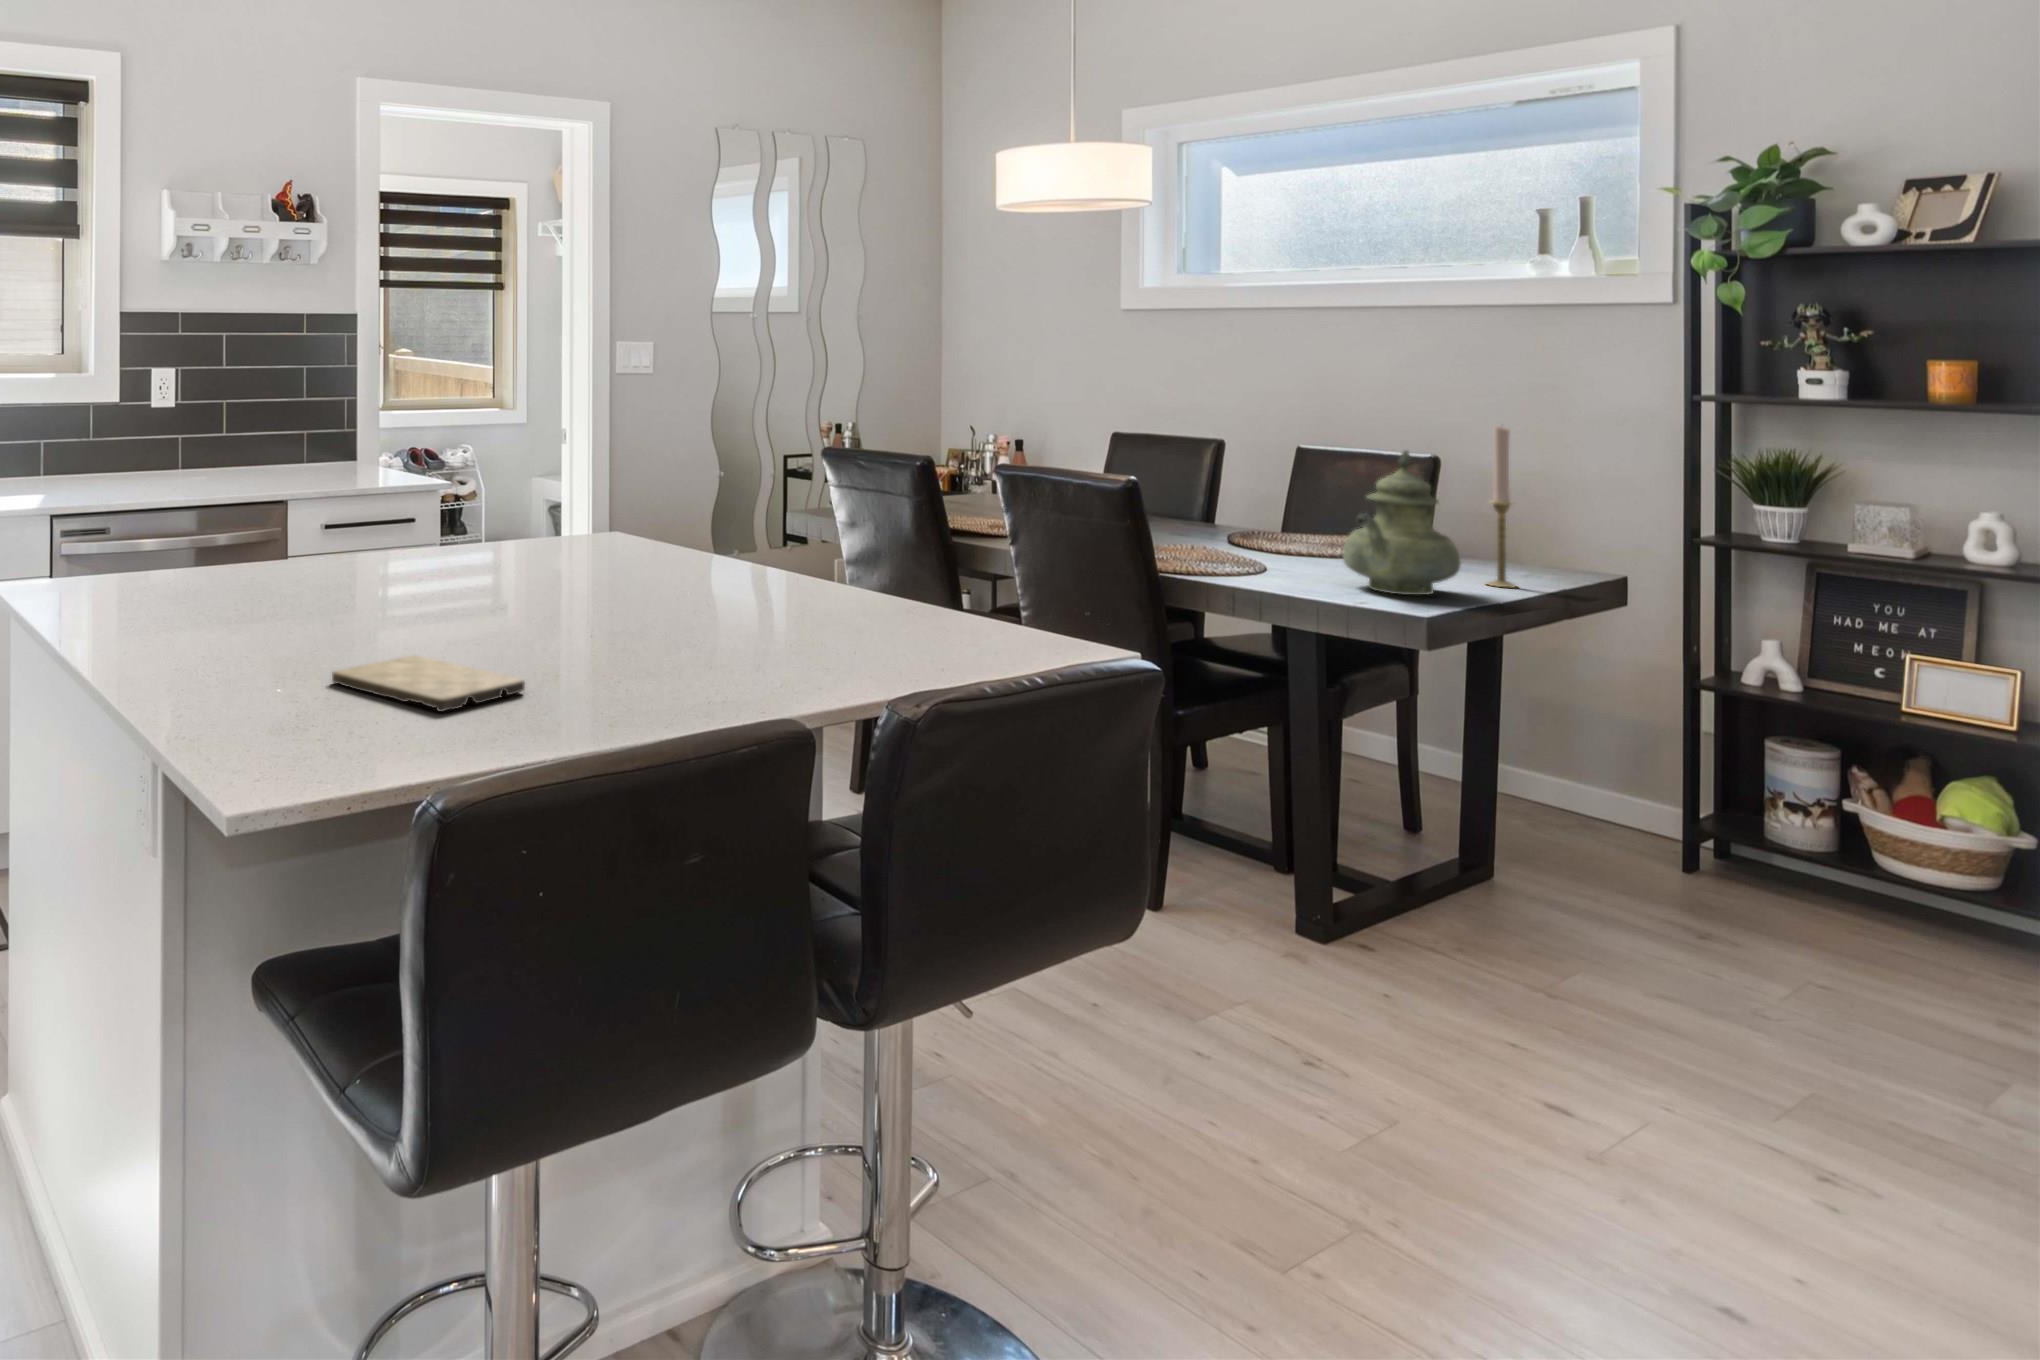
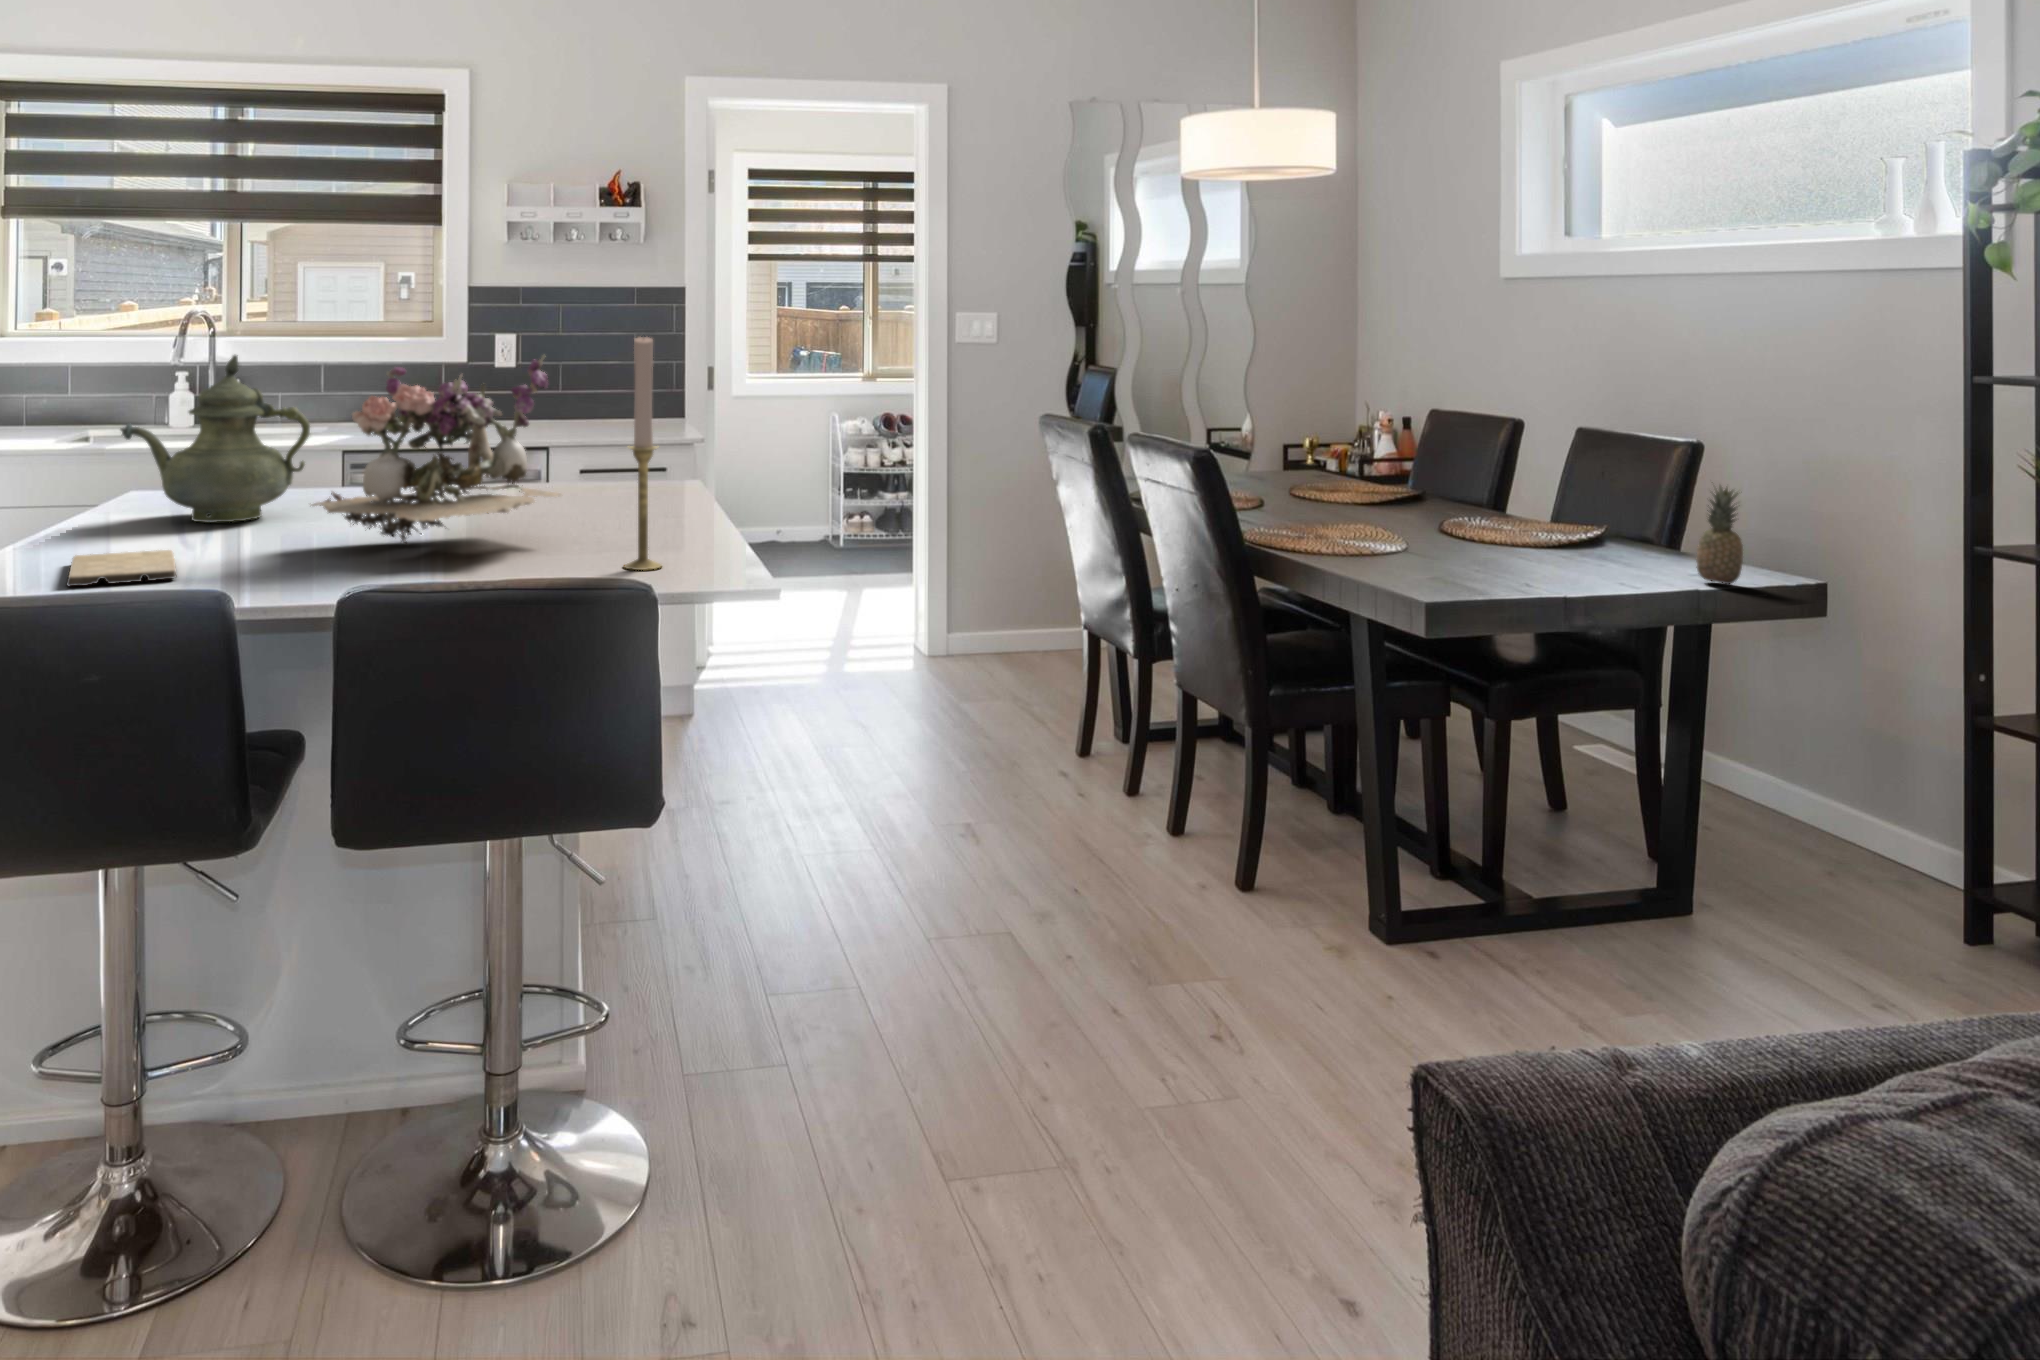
flower arrangement: none [513,399,780,629] -> present [312,355,561,542]
candlestick: present [1488,426,1515,587] -> present [624,337,662,570]
teapot: present [1343,451,1460,595] -> present [121,355,310,522]
fruit: none [1526,490,1568,584] -> present [1696,485,1743,584]

